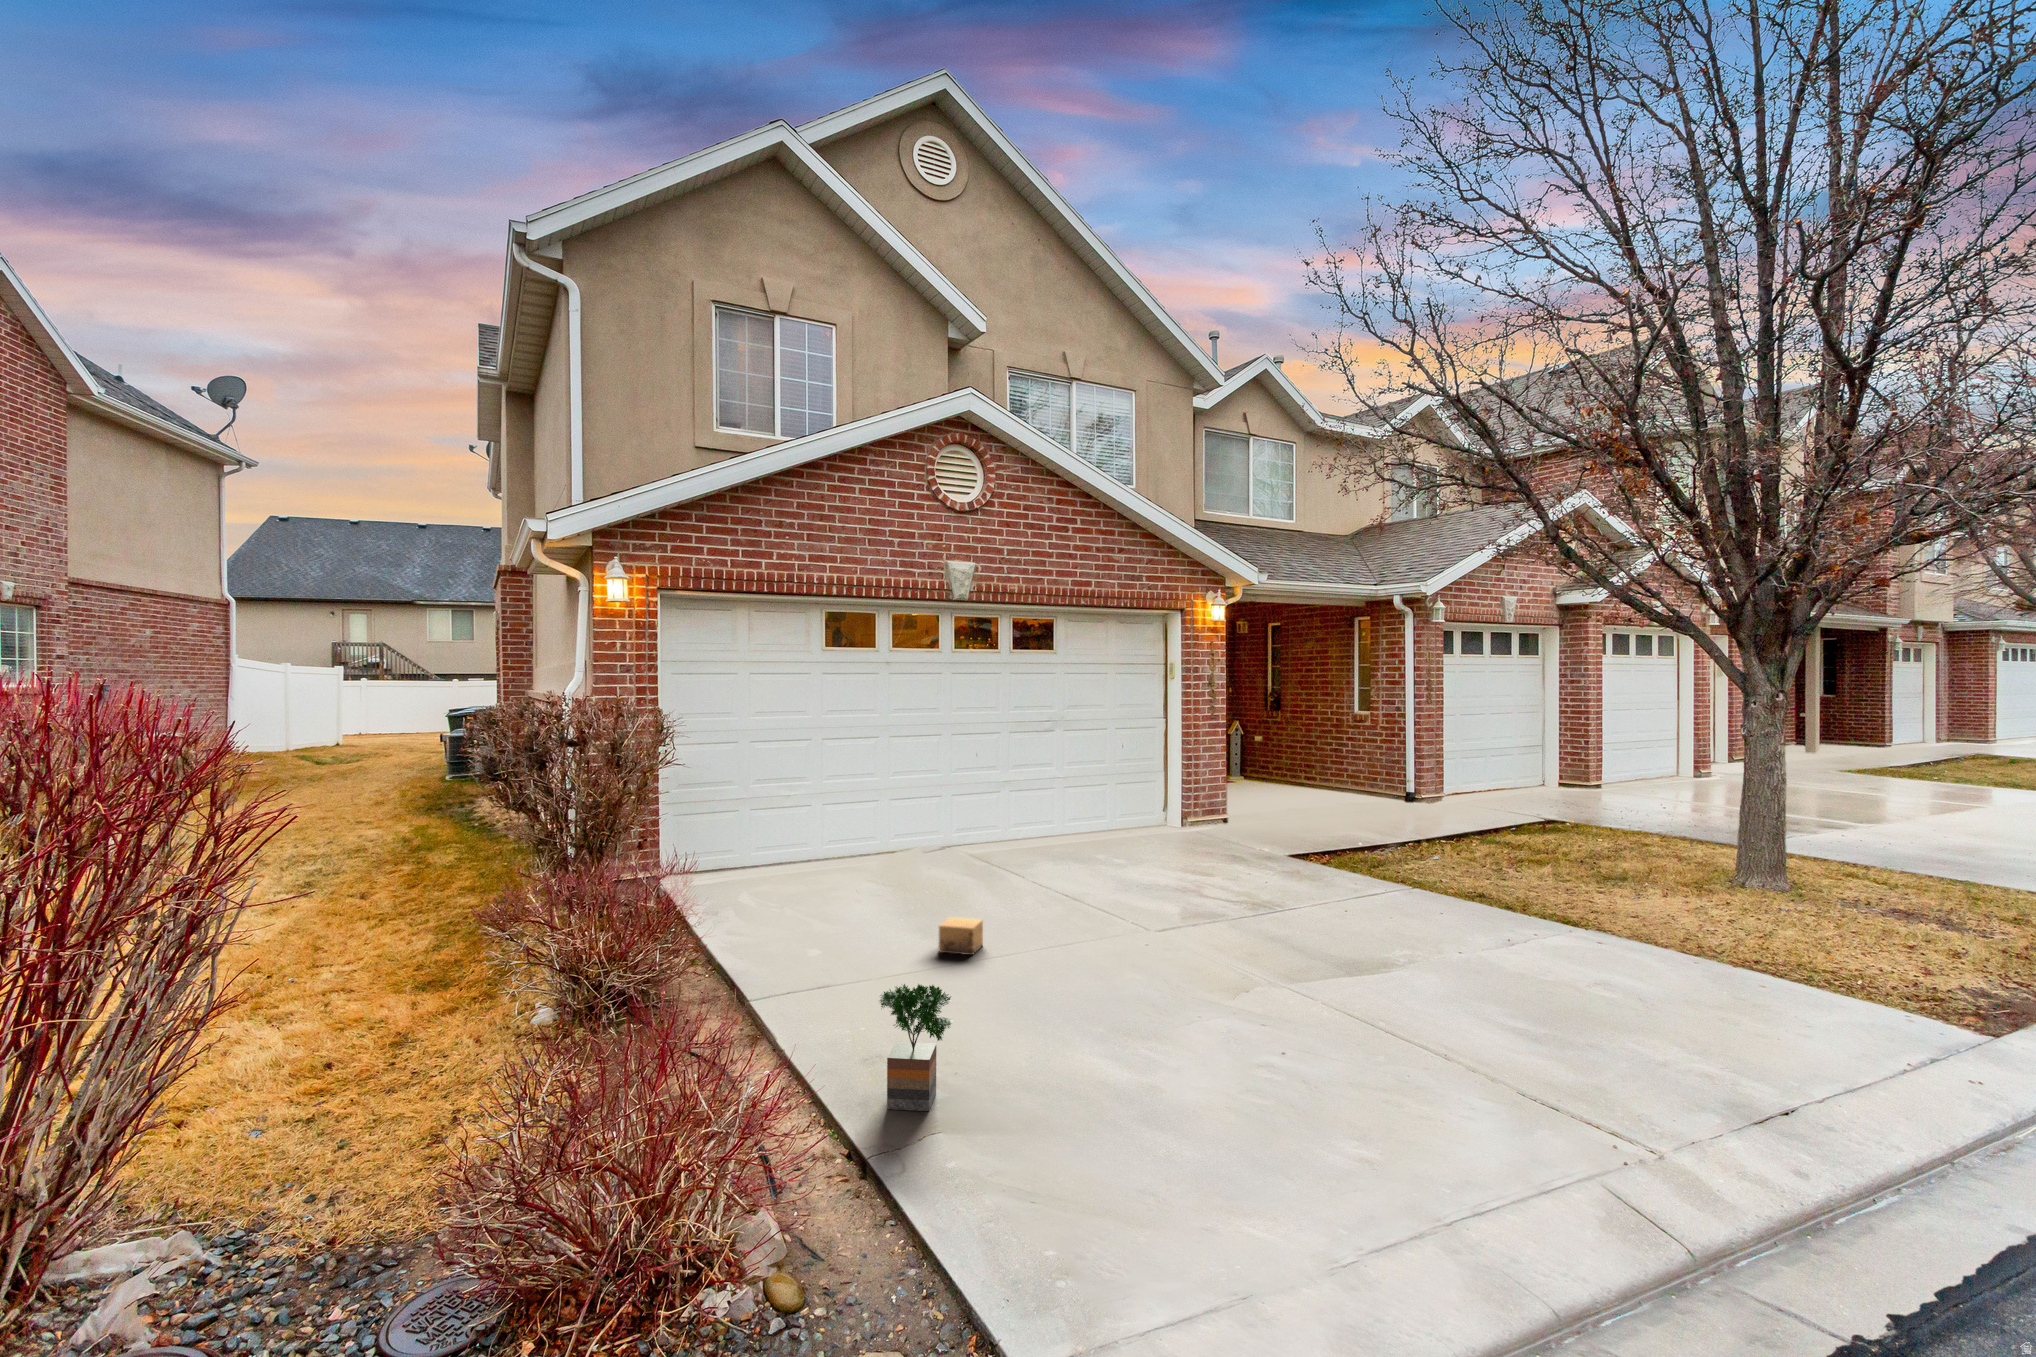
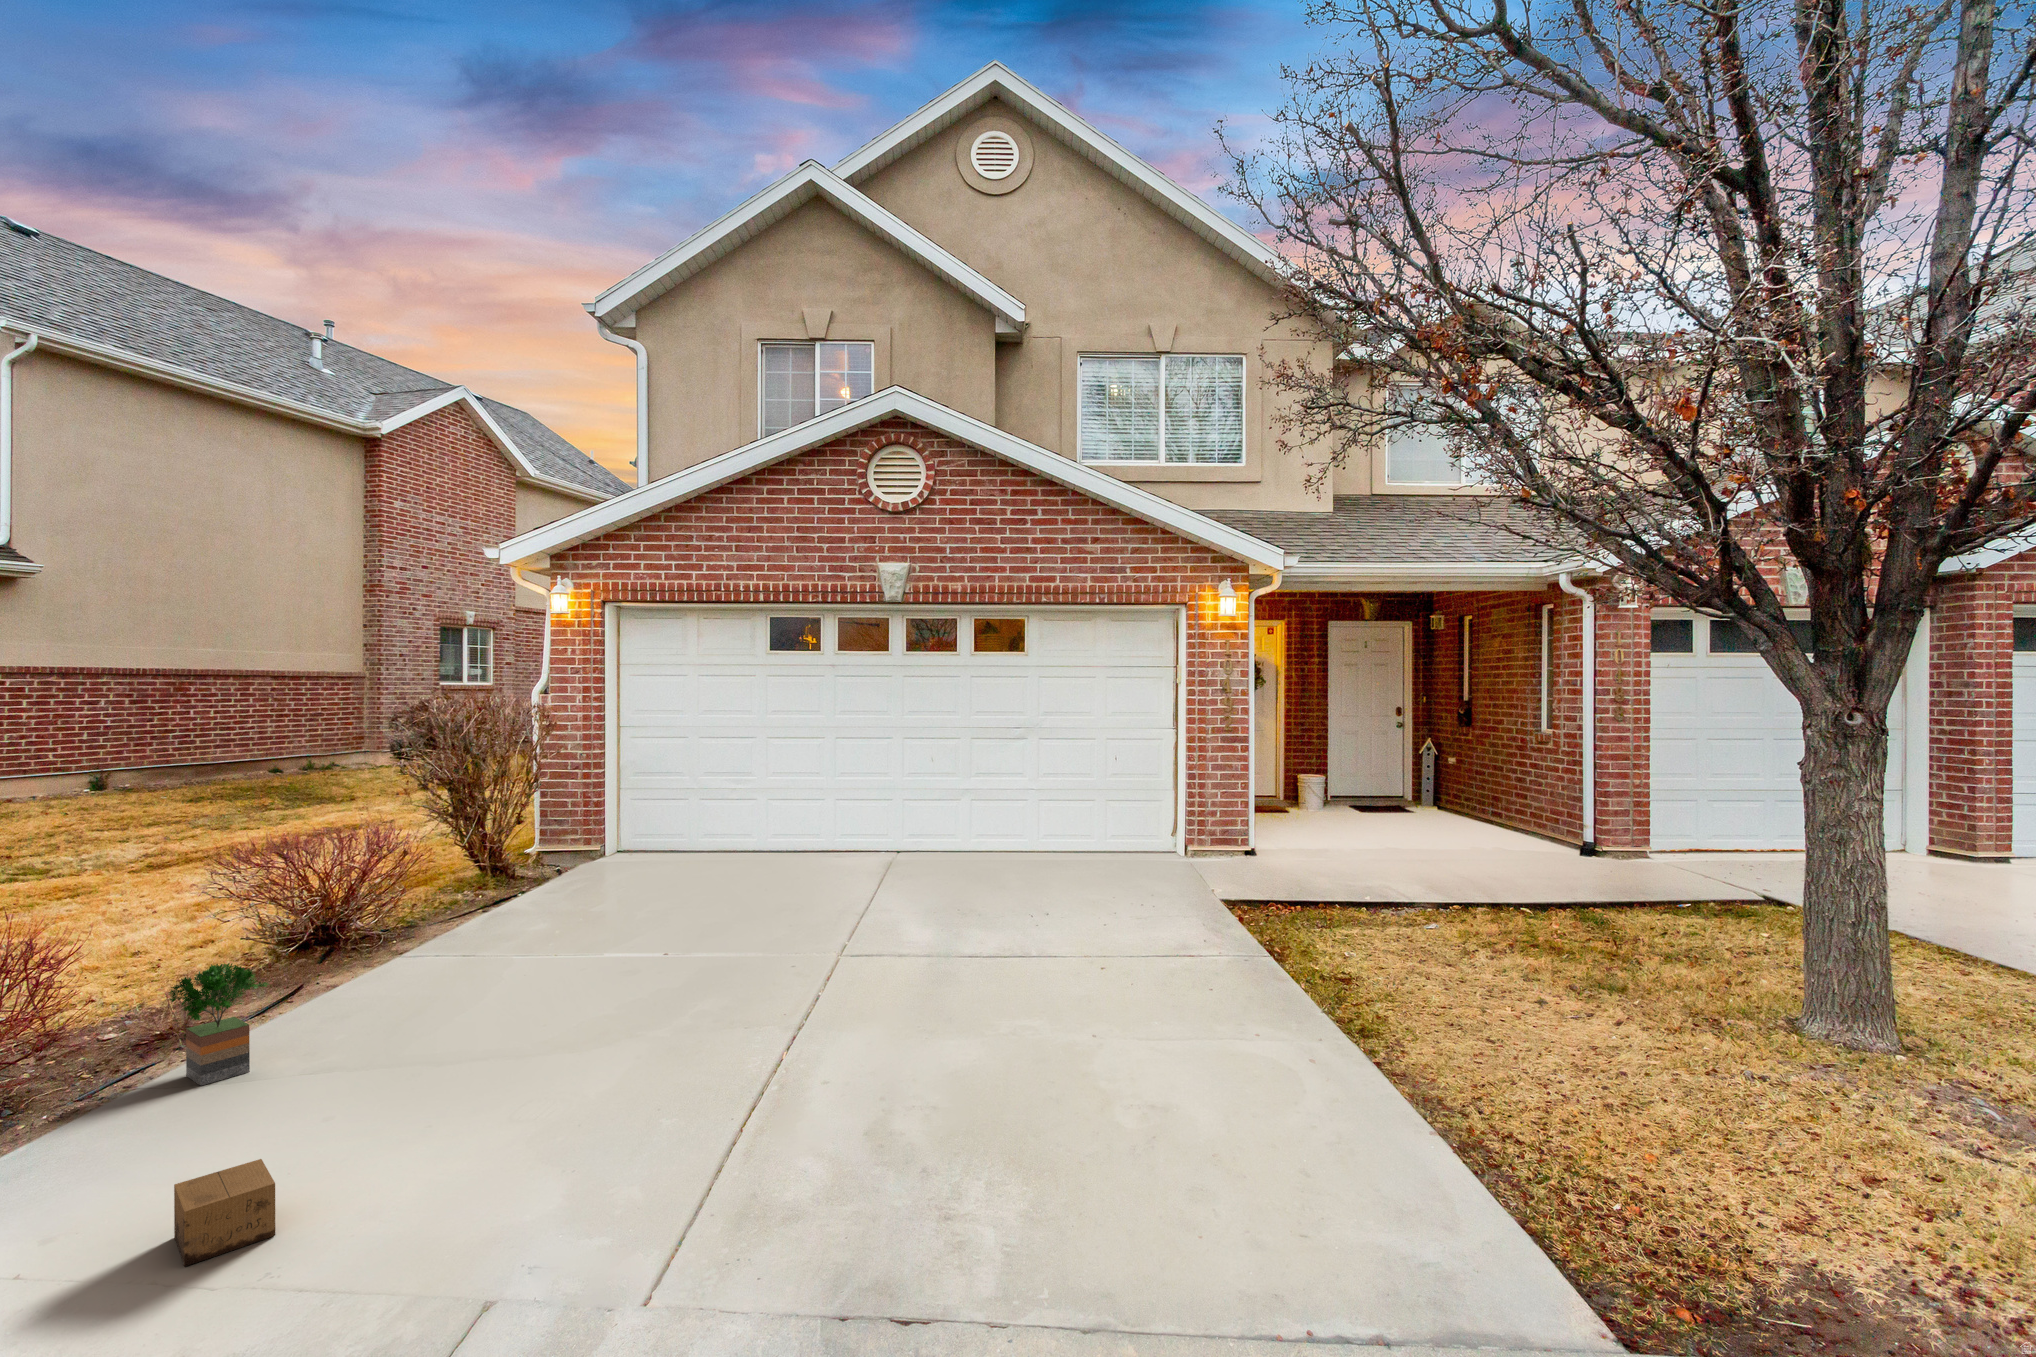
cardboard box: present [939,917,983,955] -> present [174,1159,275,1266]

